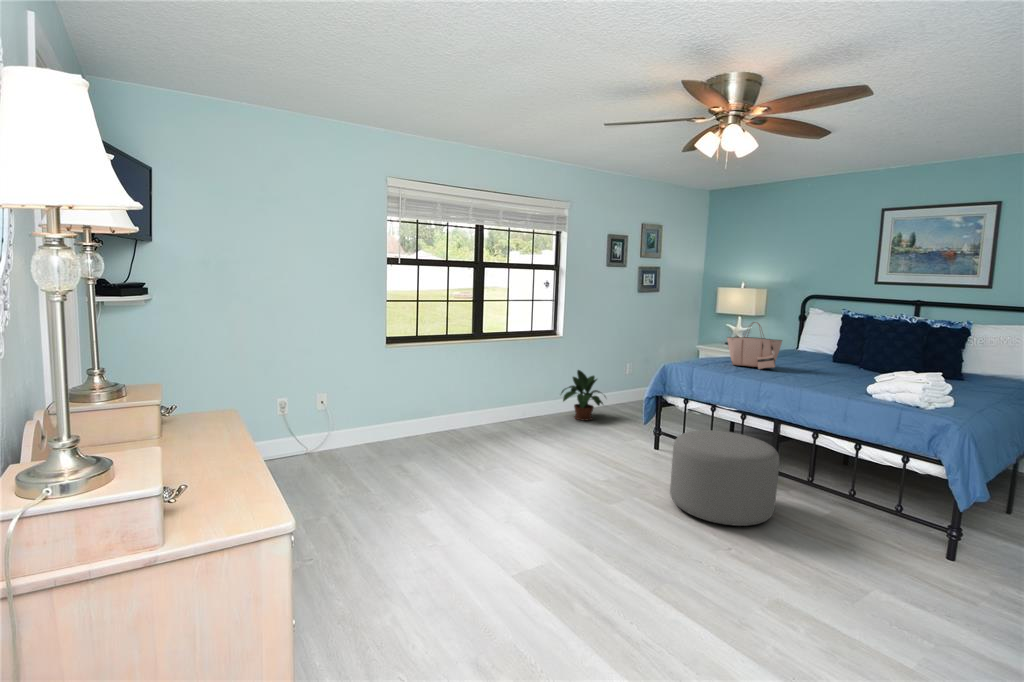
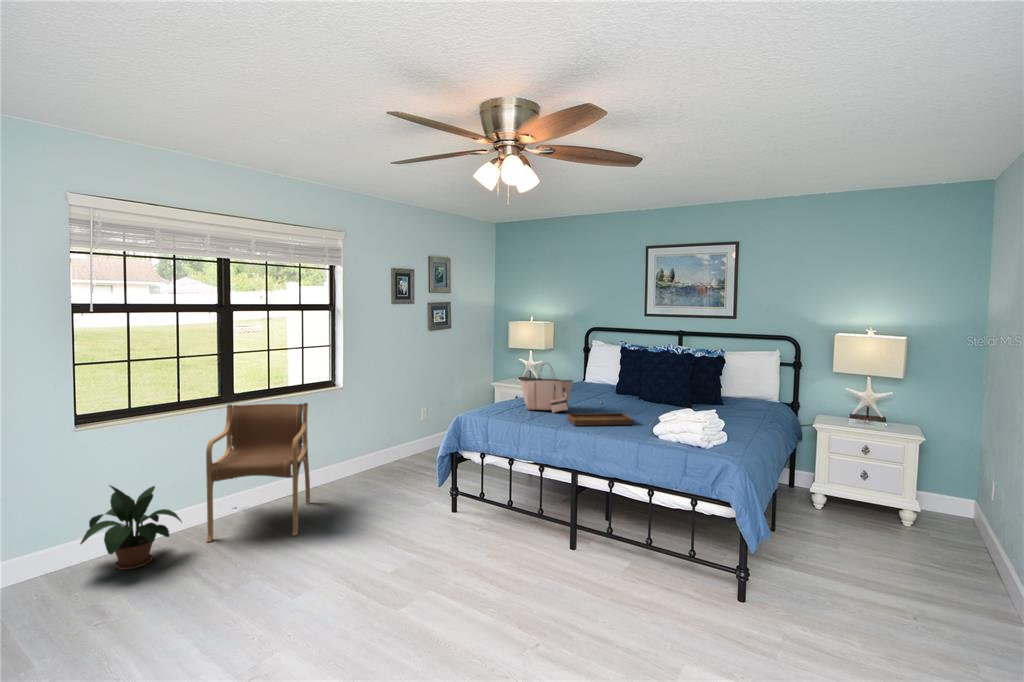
armchair: none [461,342,537,448] -> present [206,403,310,542]
tray: none [774,360,846,385] -> present [567,401,633,426]
potted plant: present [561,370,603,420] -> present [80,485,182,570]
ottoman: present [670,430,779,526] -> none [470,491,581,605]

